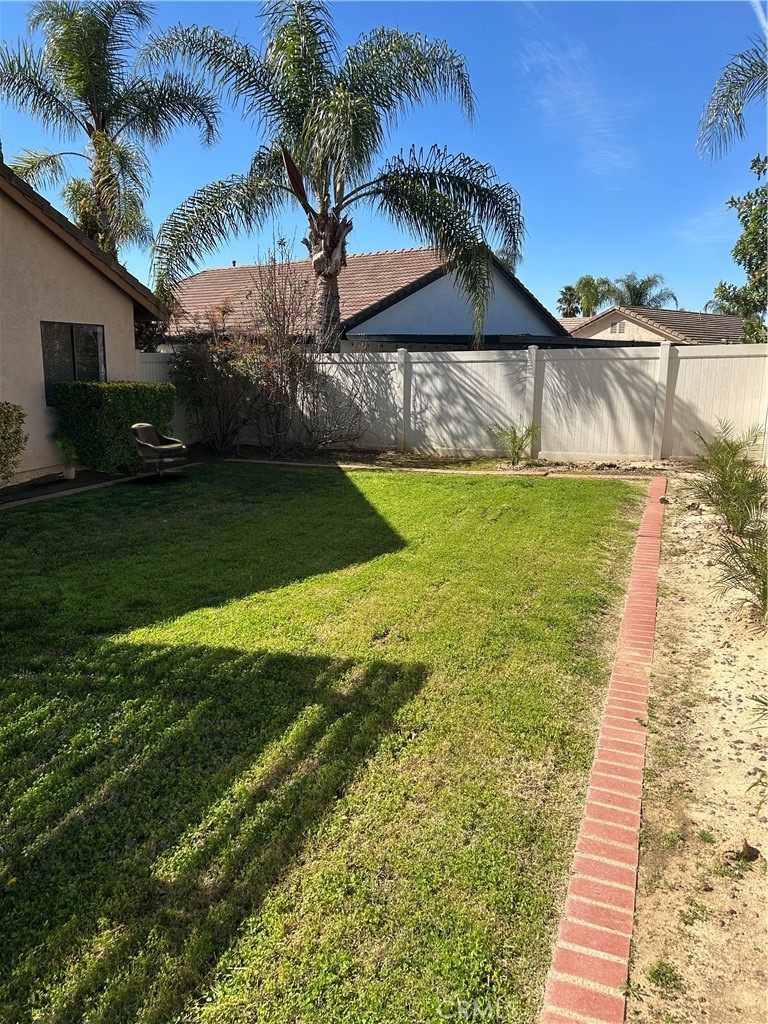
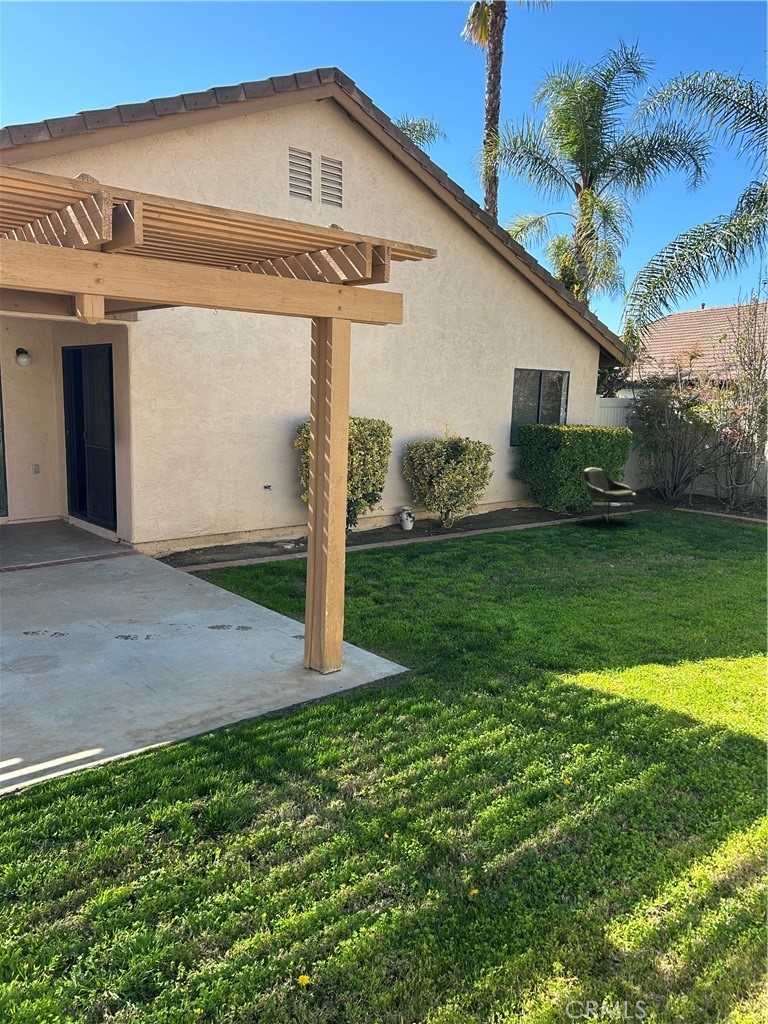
potted plant: present [55,438,75,479] -> none [509,475,534,515]

